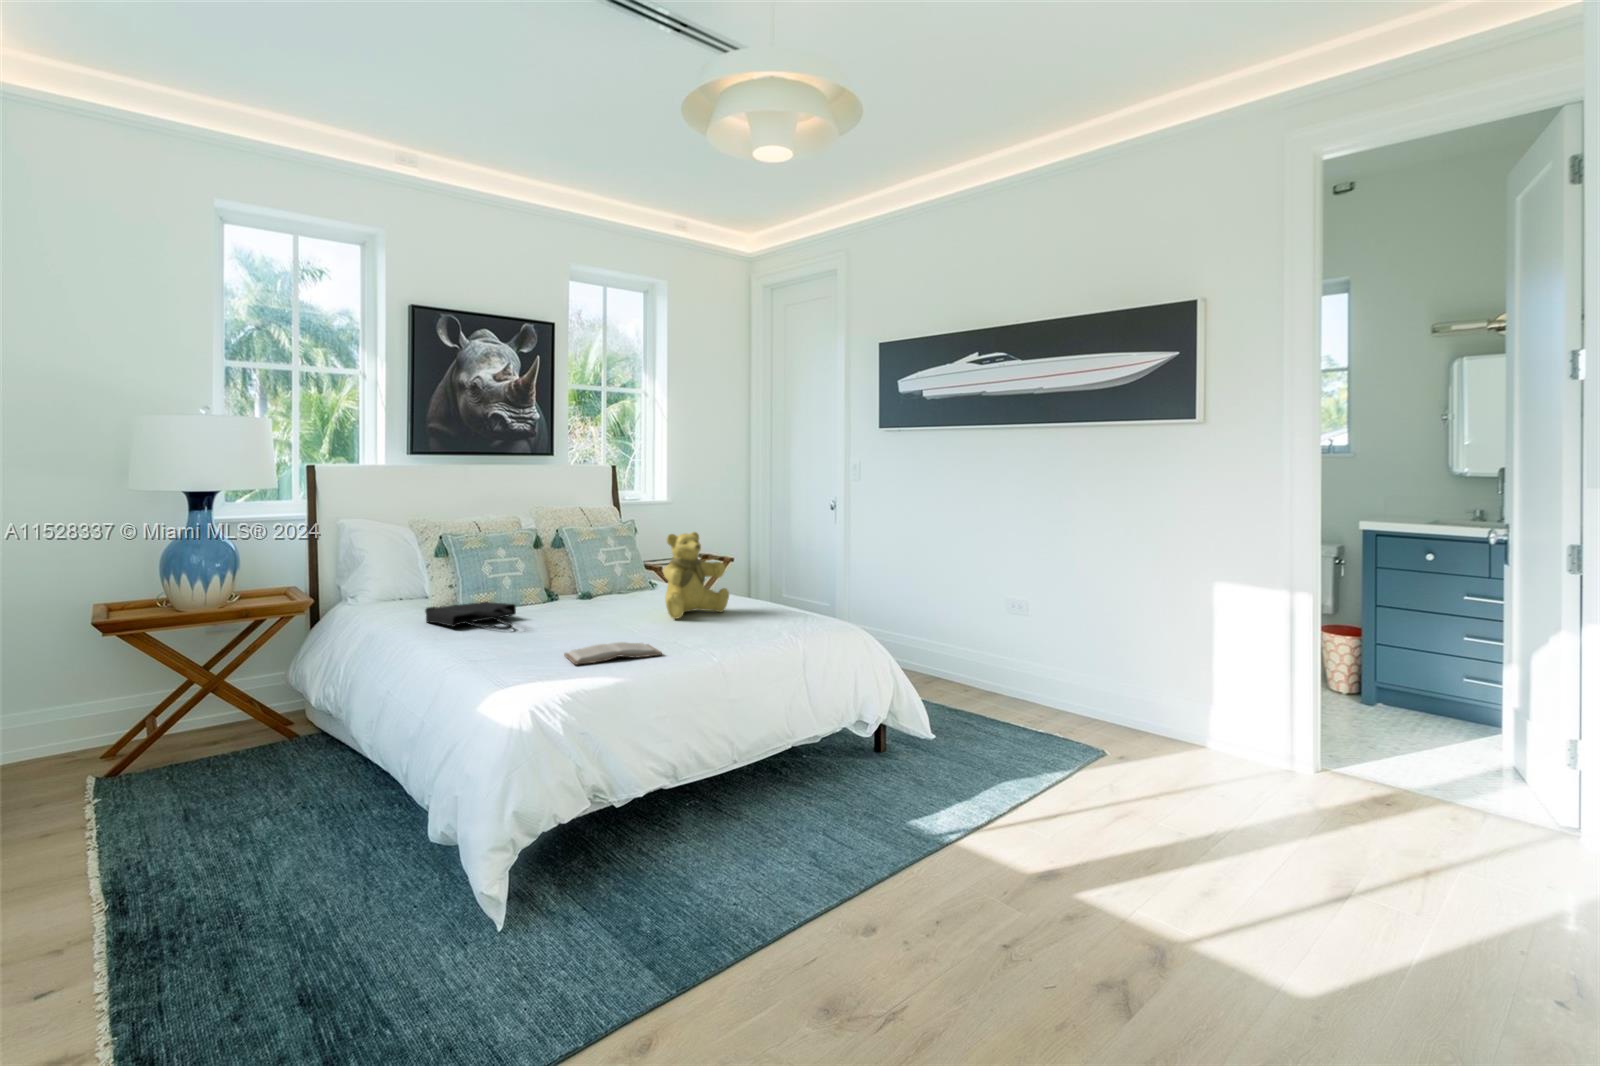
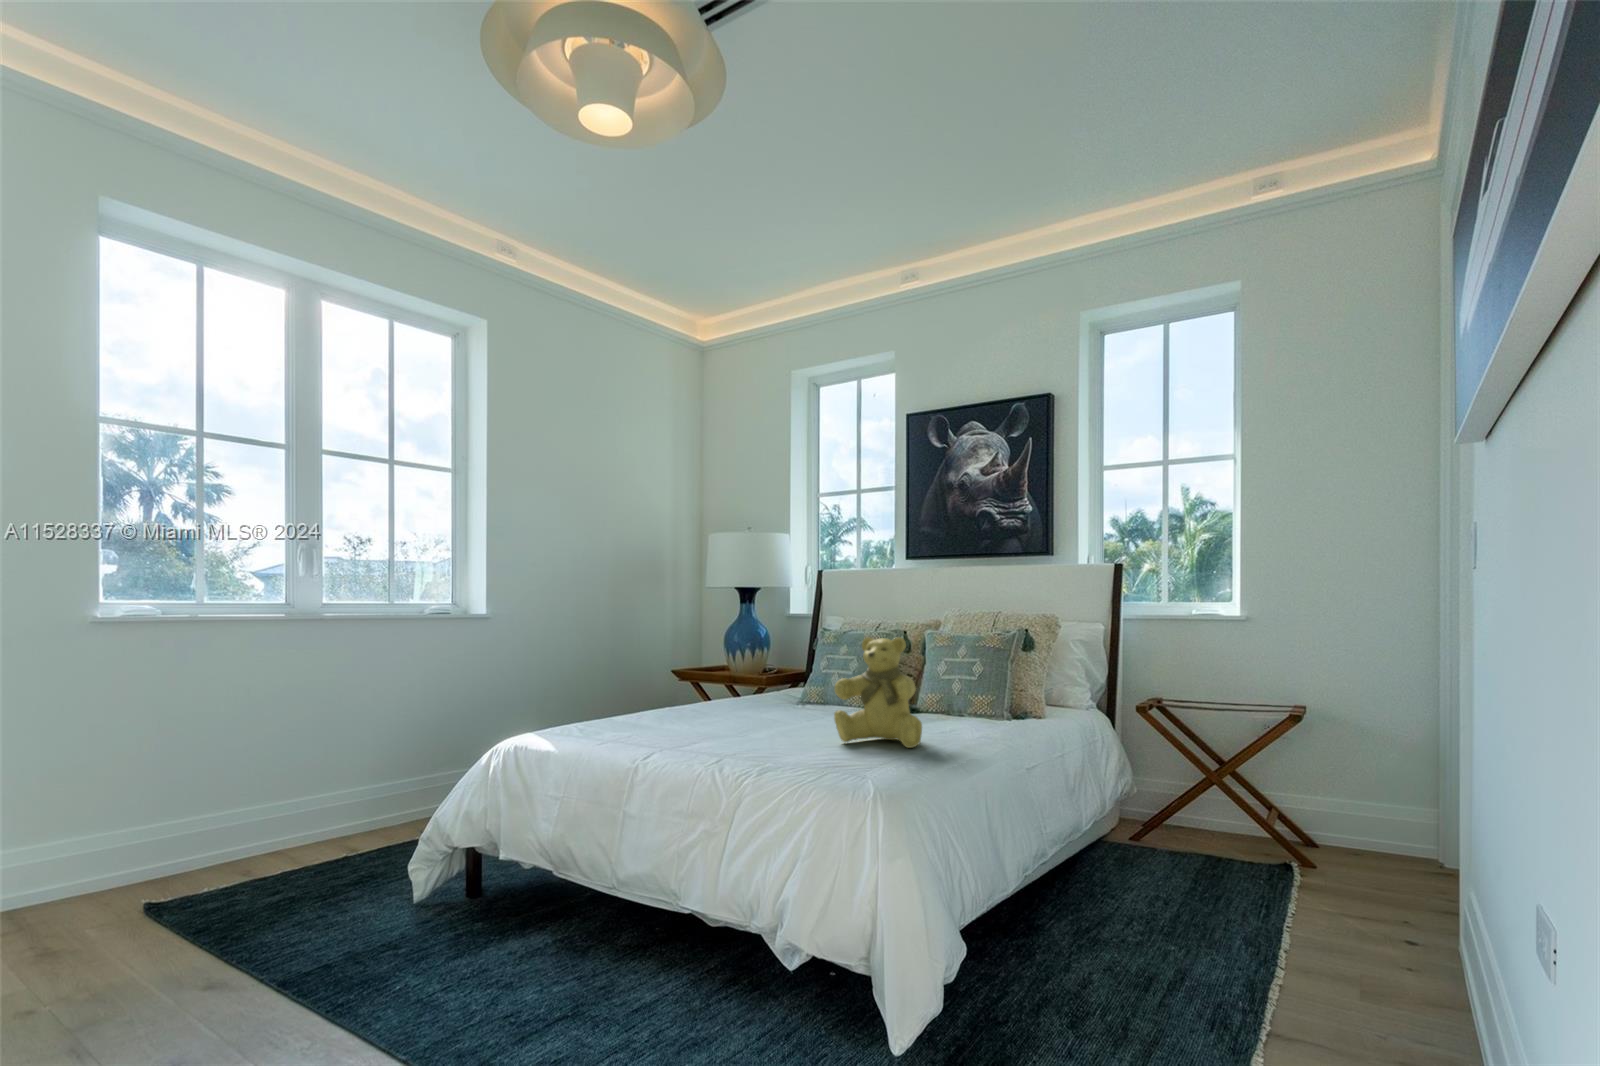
tote bag: present [425,601,516,630] -> none [723,693,804,720]
book: present [564,642,662,665] -> none [619,739,711,760]

